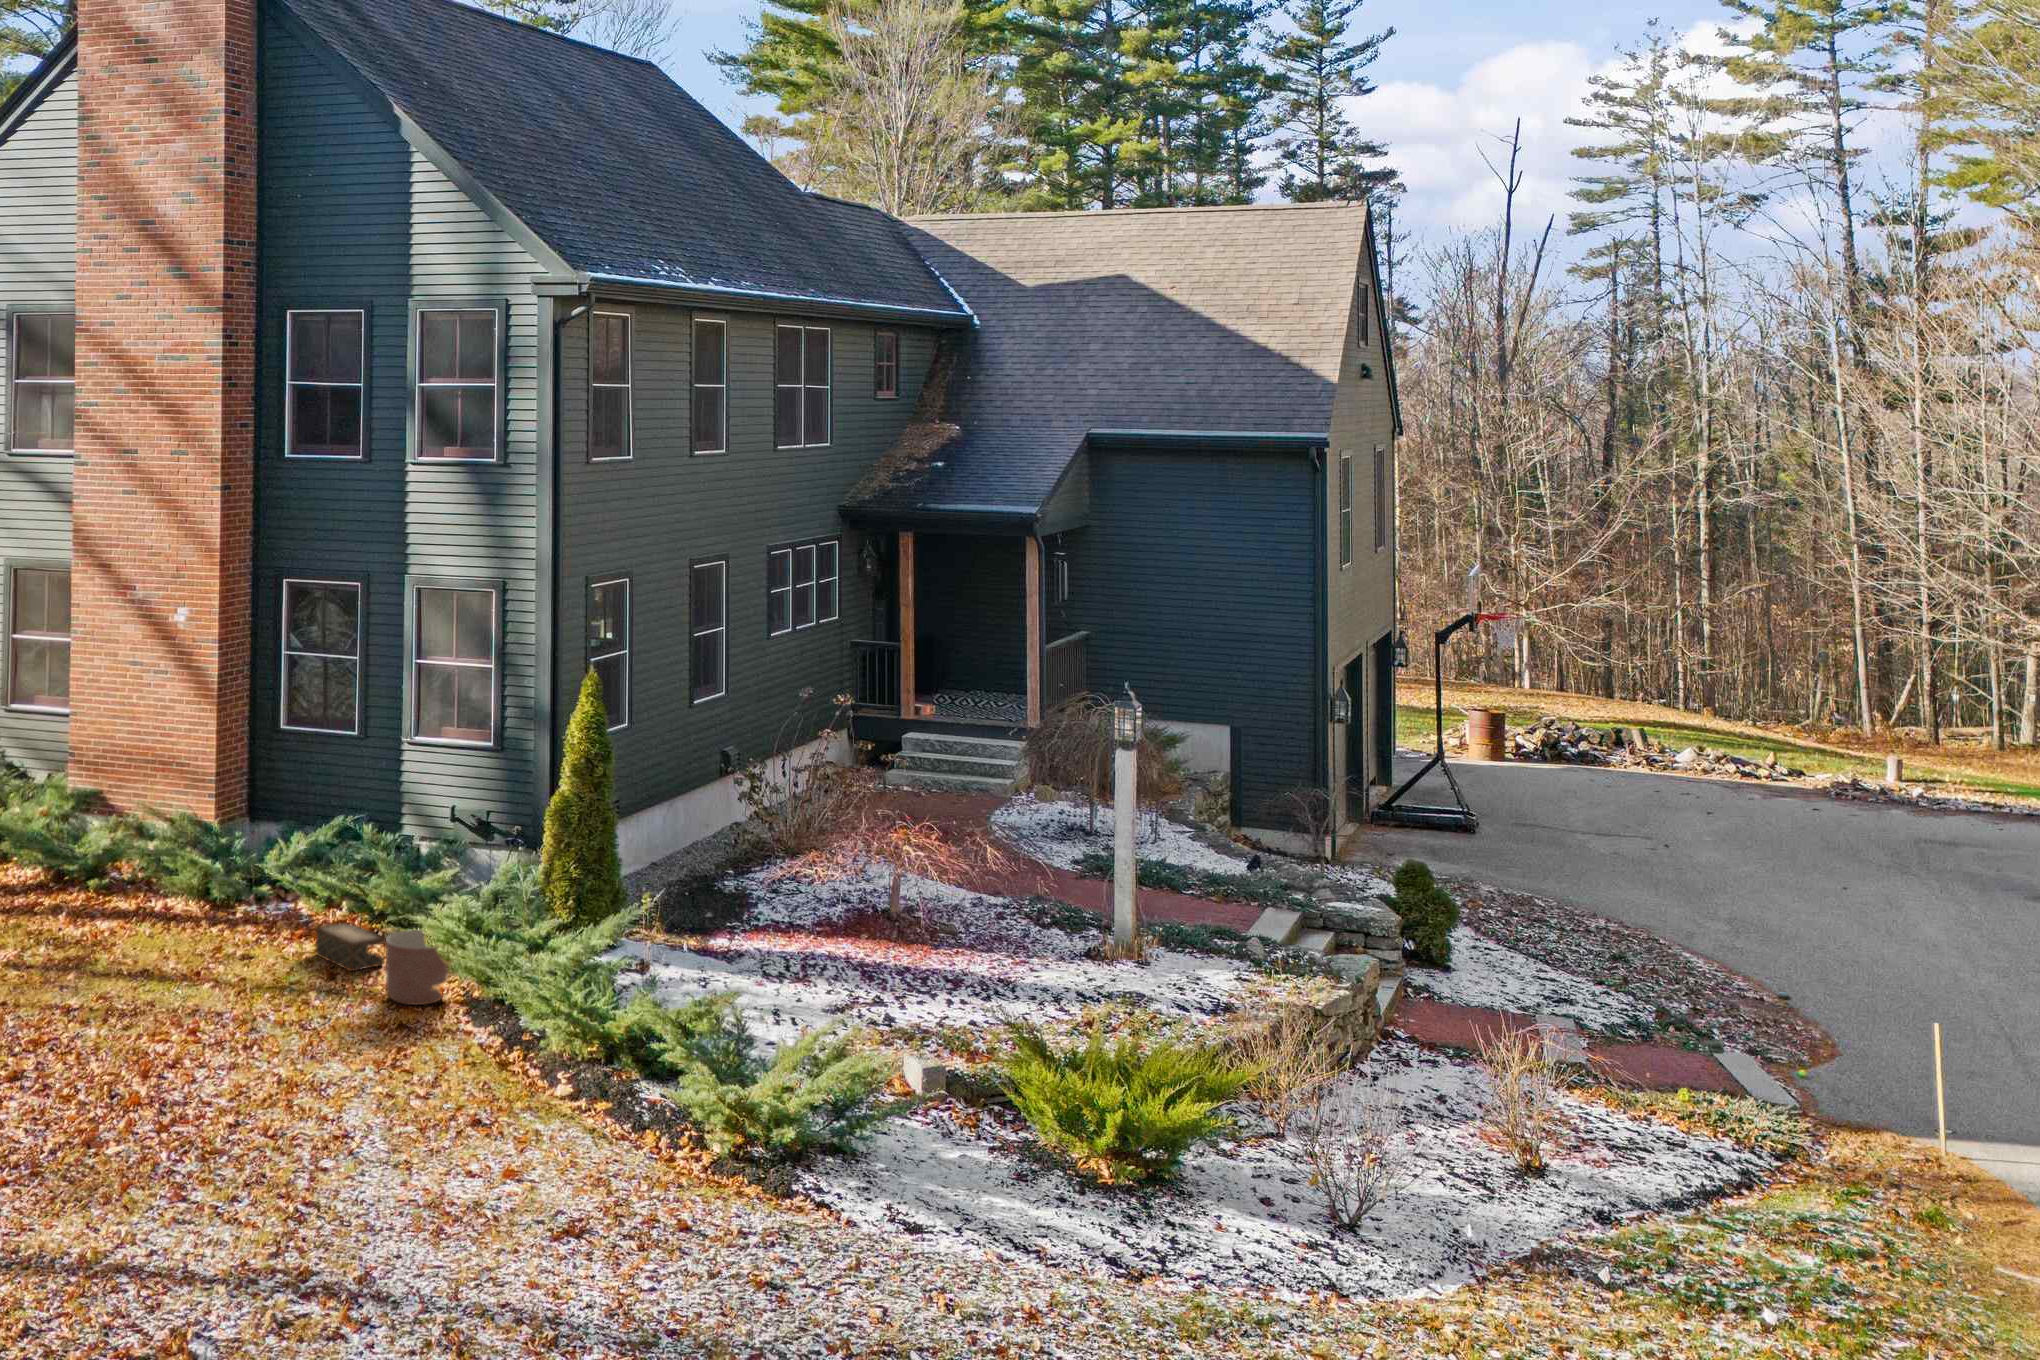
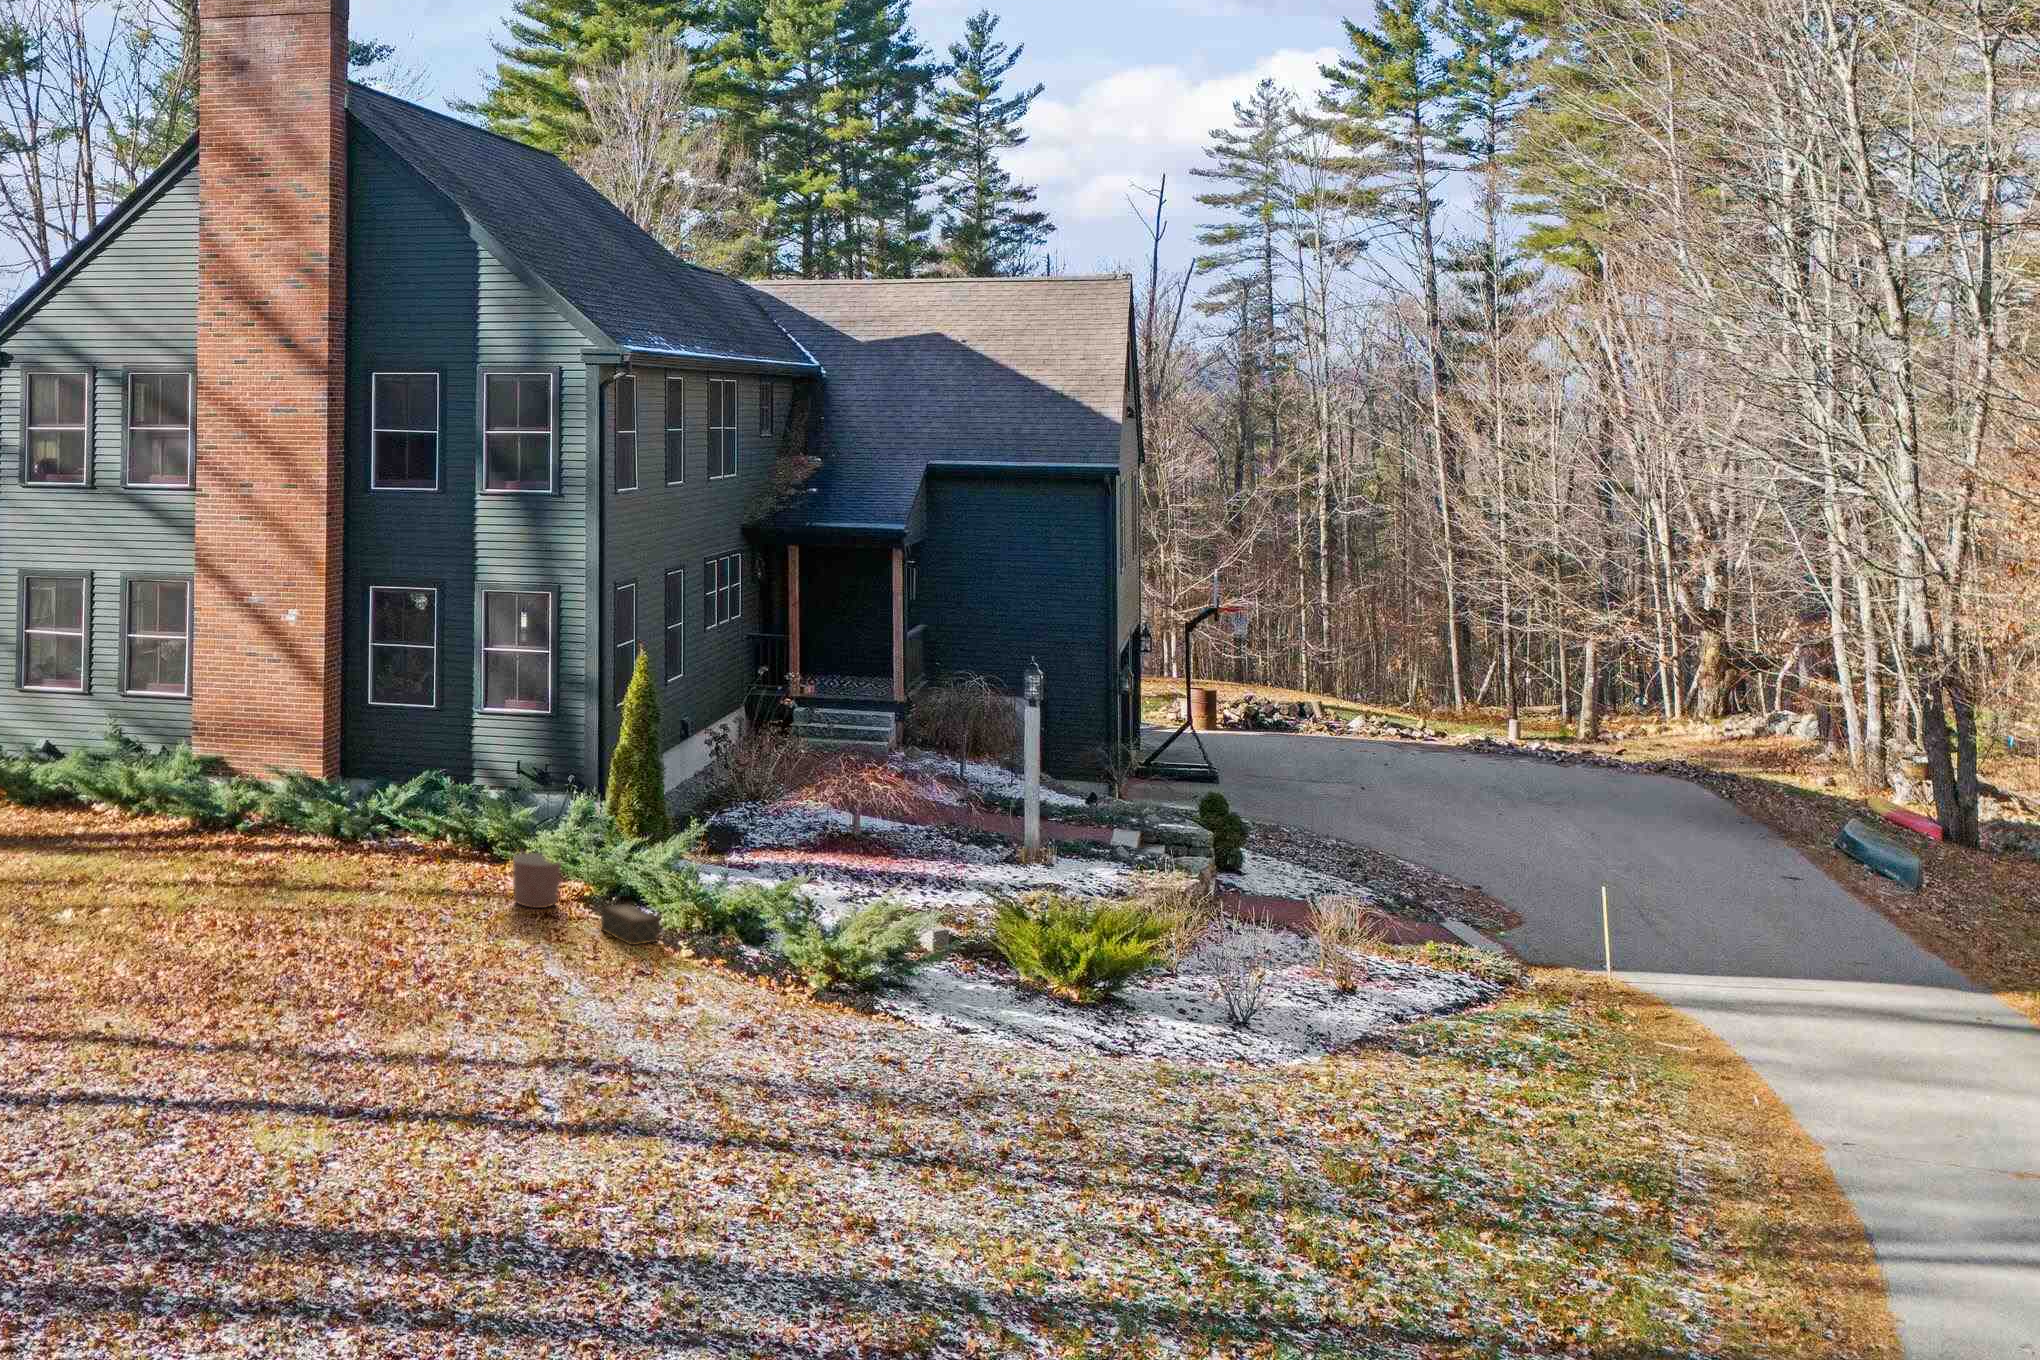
woven basket: present [316,923,385,971] -> present [601,903,659,945]

